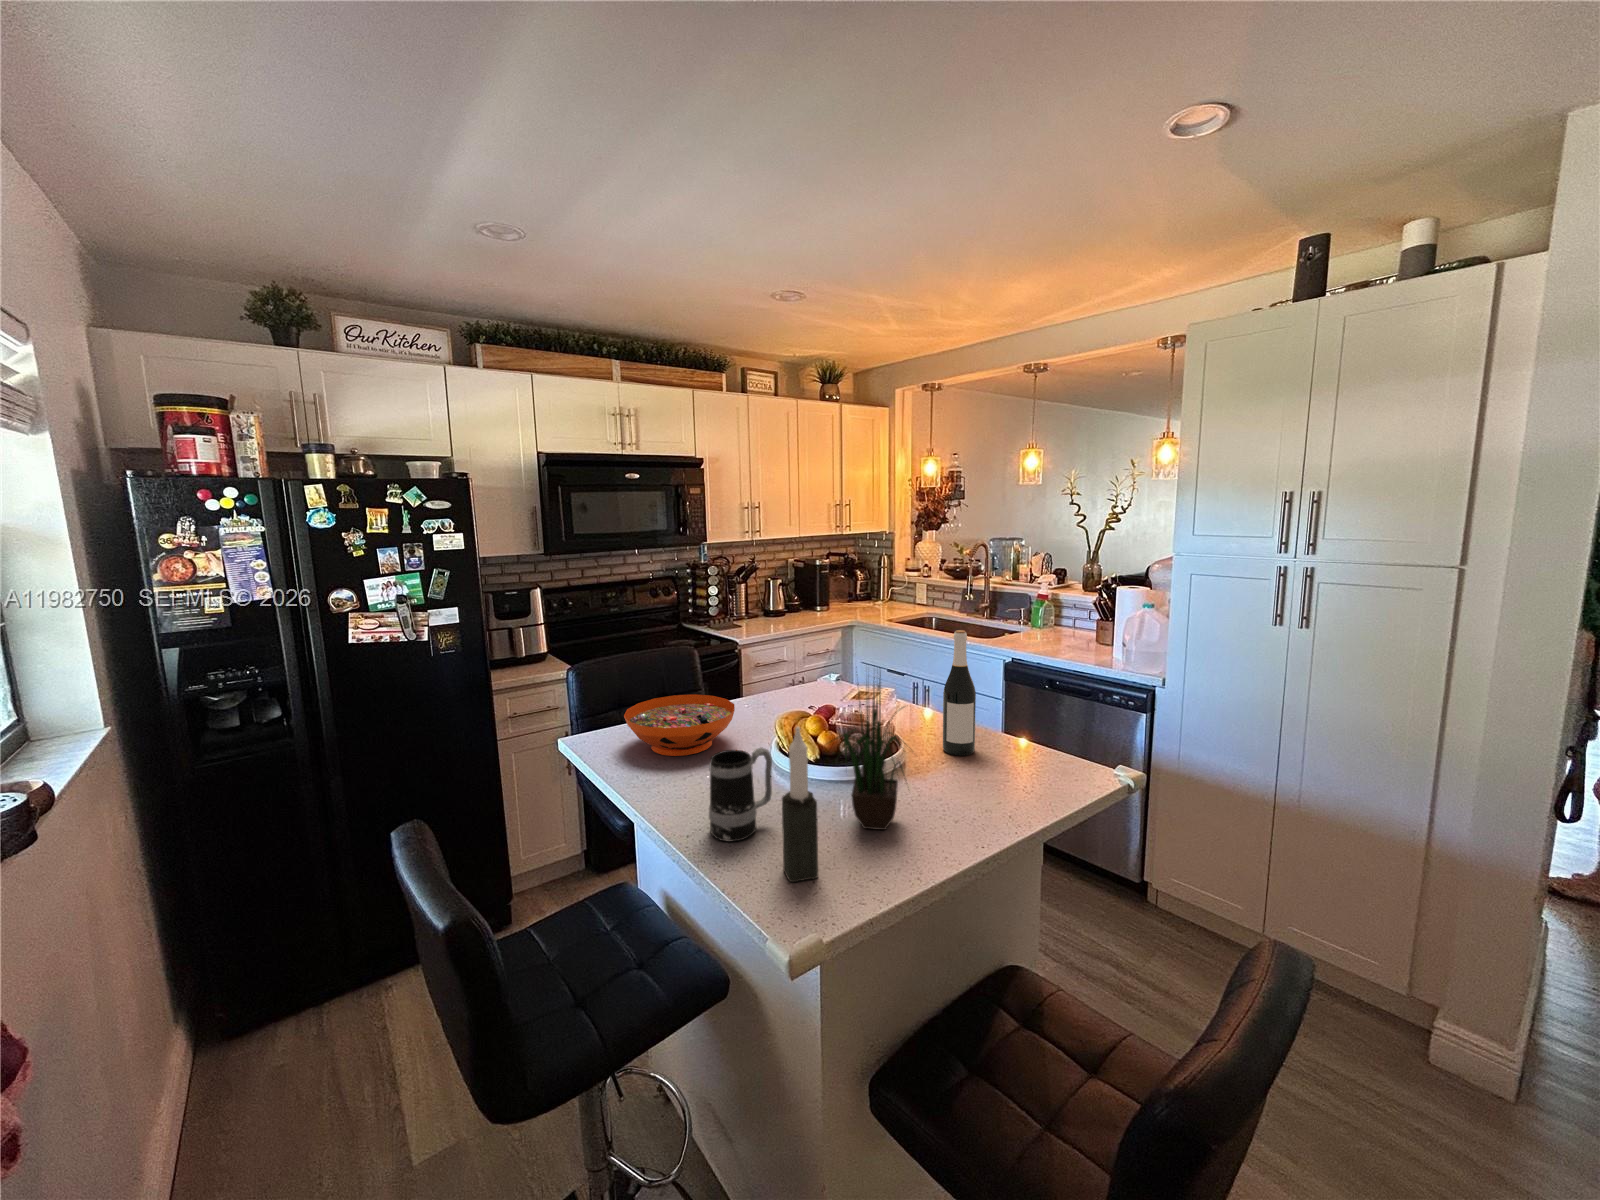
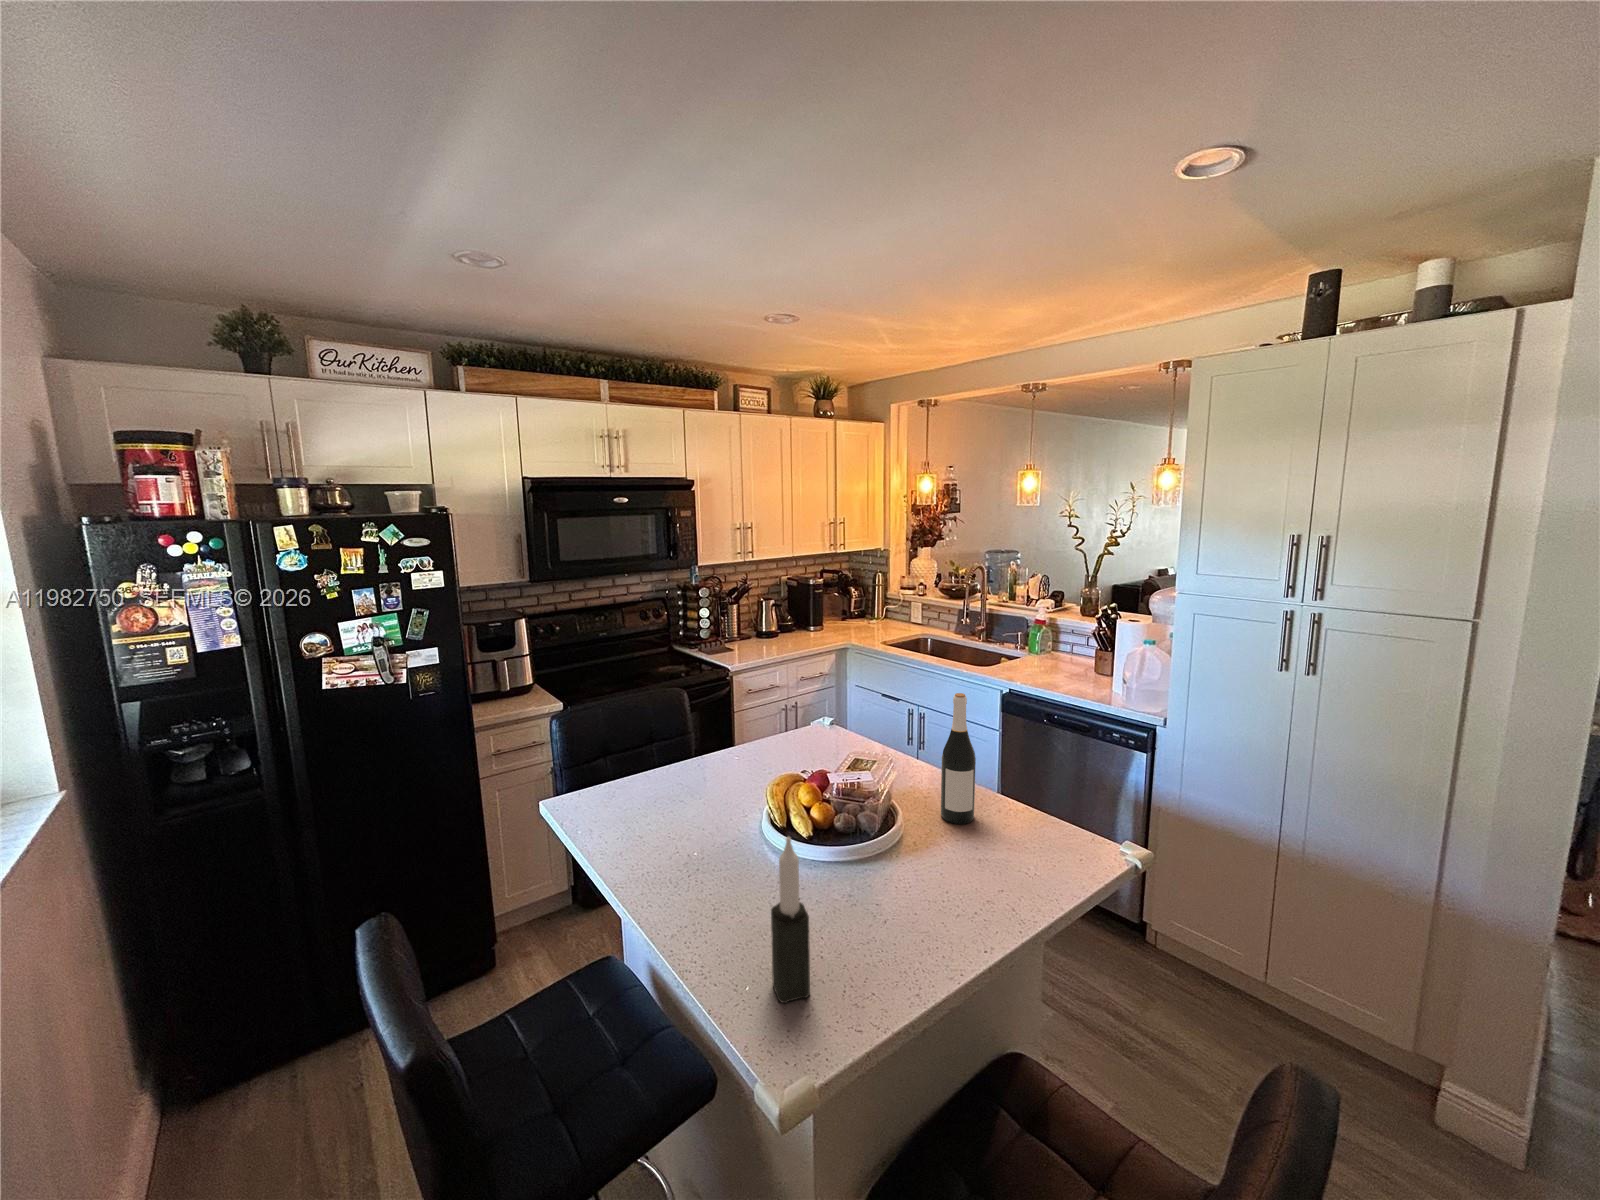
potted plant: present [831,675,904,830] -> none [812,731,917,928]
decorative bowl: present [624,694,735,756] -> none [607,751,724,823]
mug: present [709,747,772,842] -> none [694,838,762,944]

